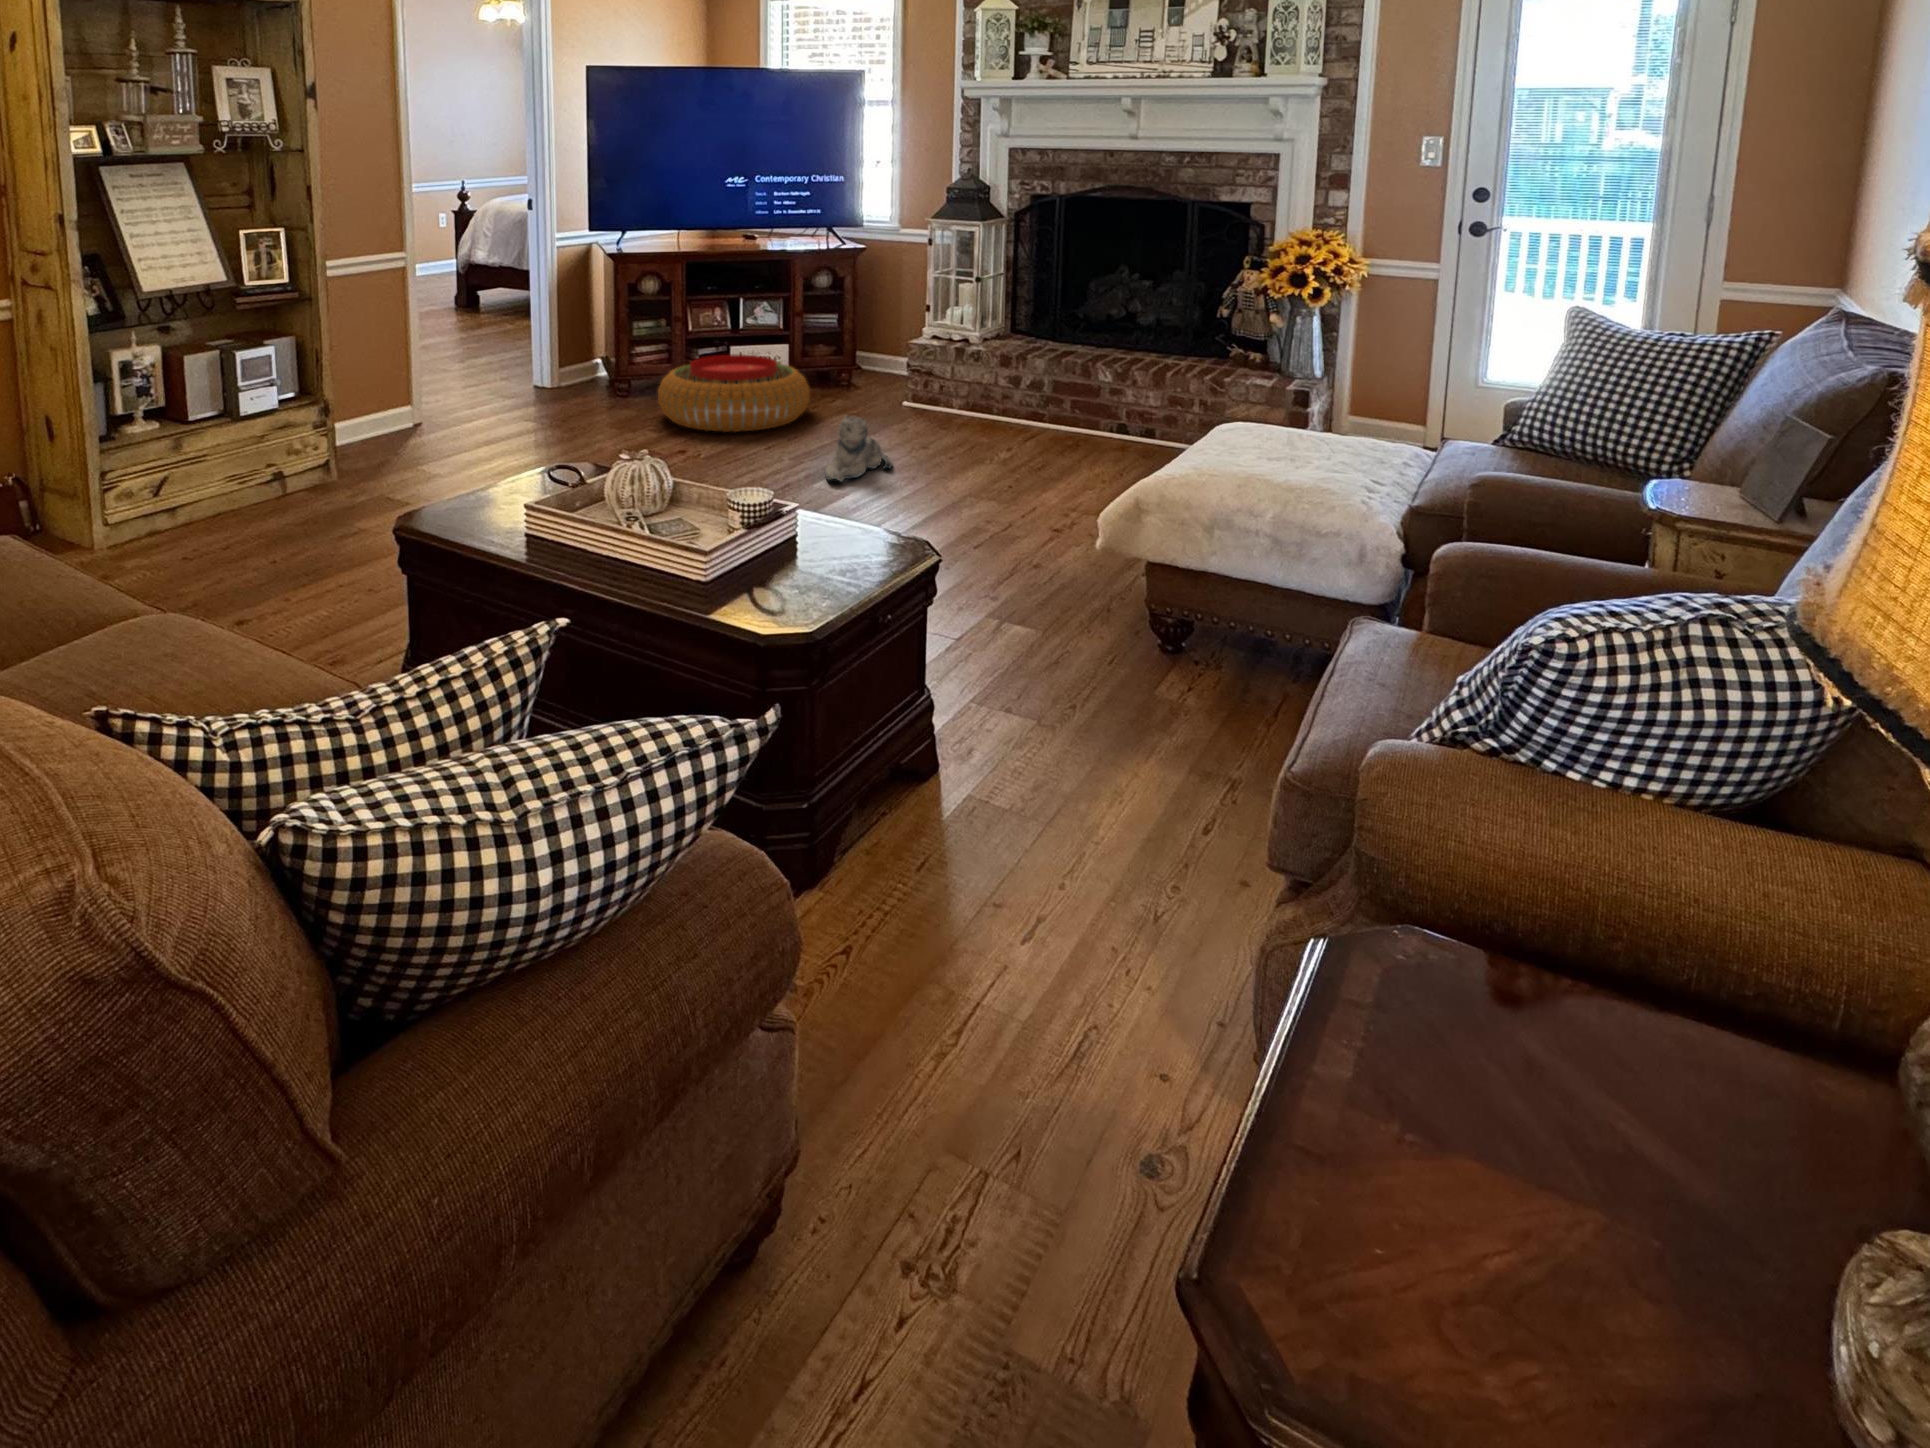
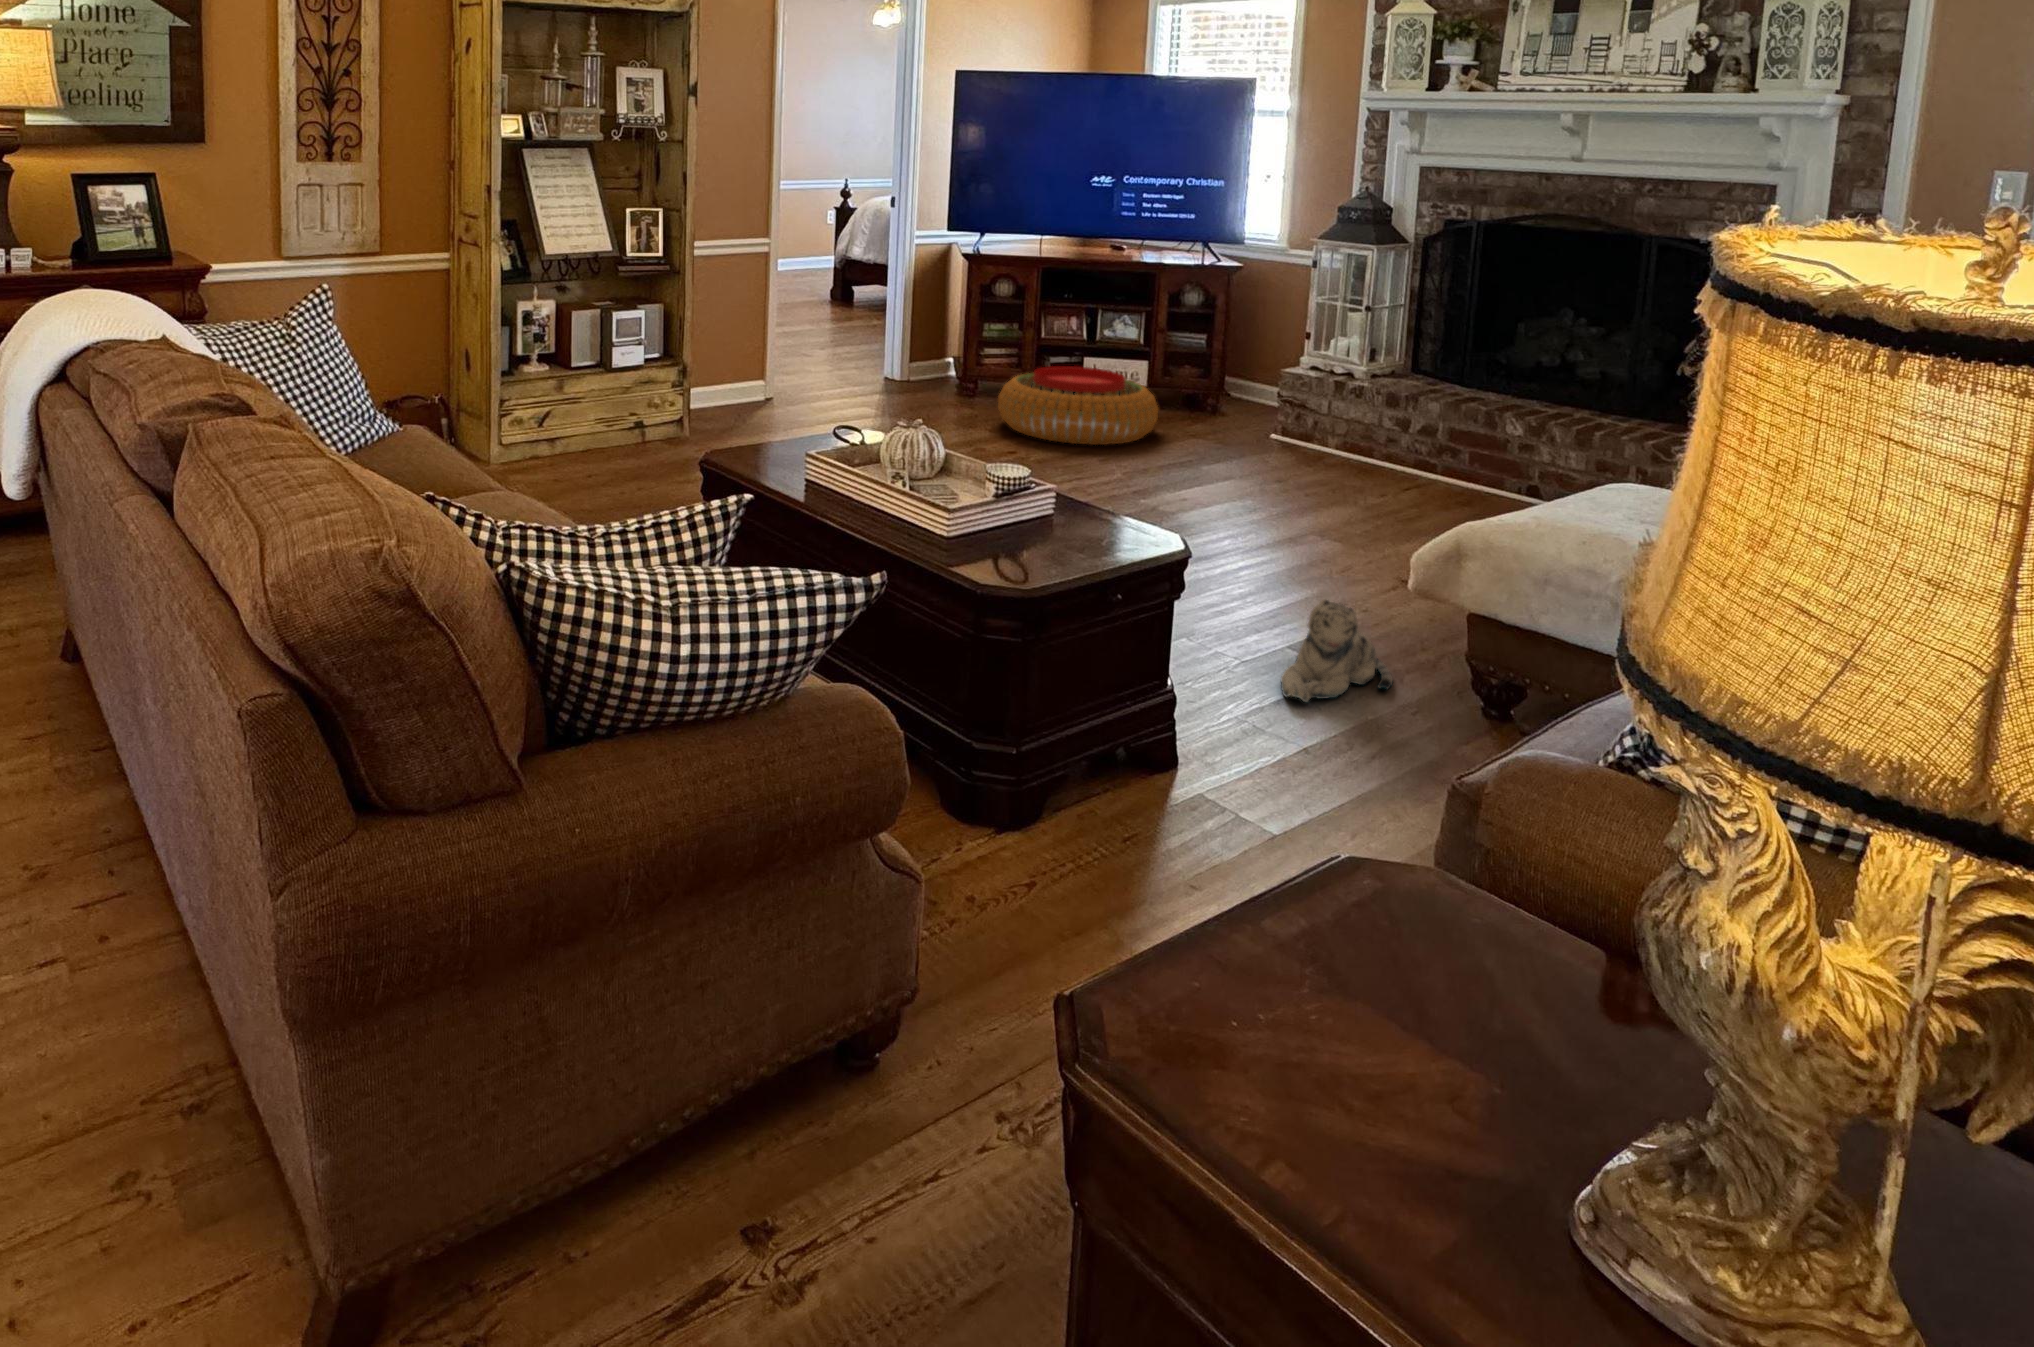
plush toy: present [825,416,892,481] -> present [1281,599,1393,702]

